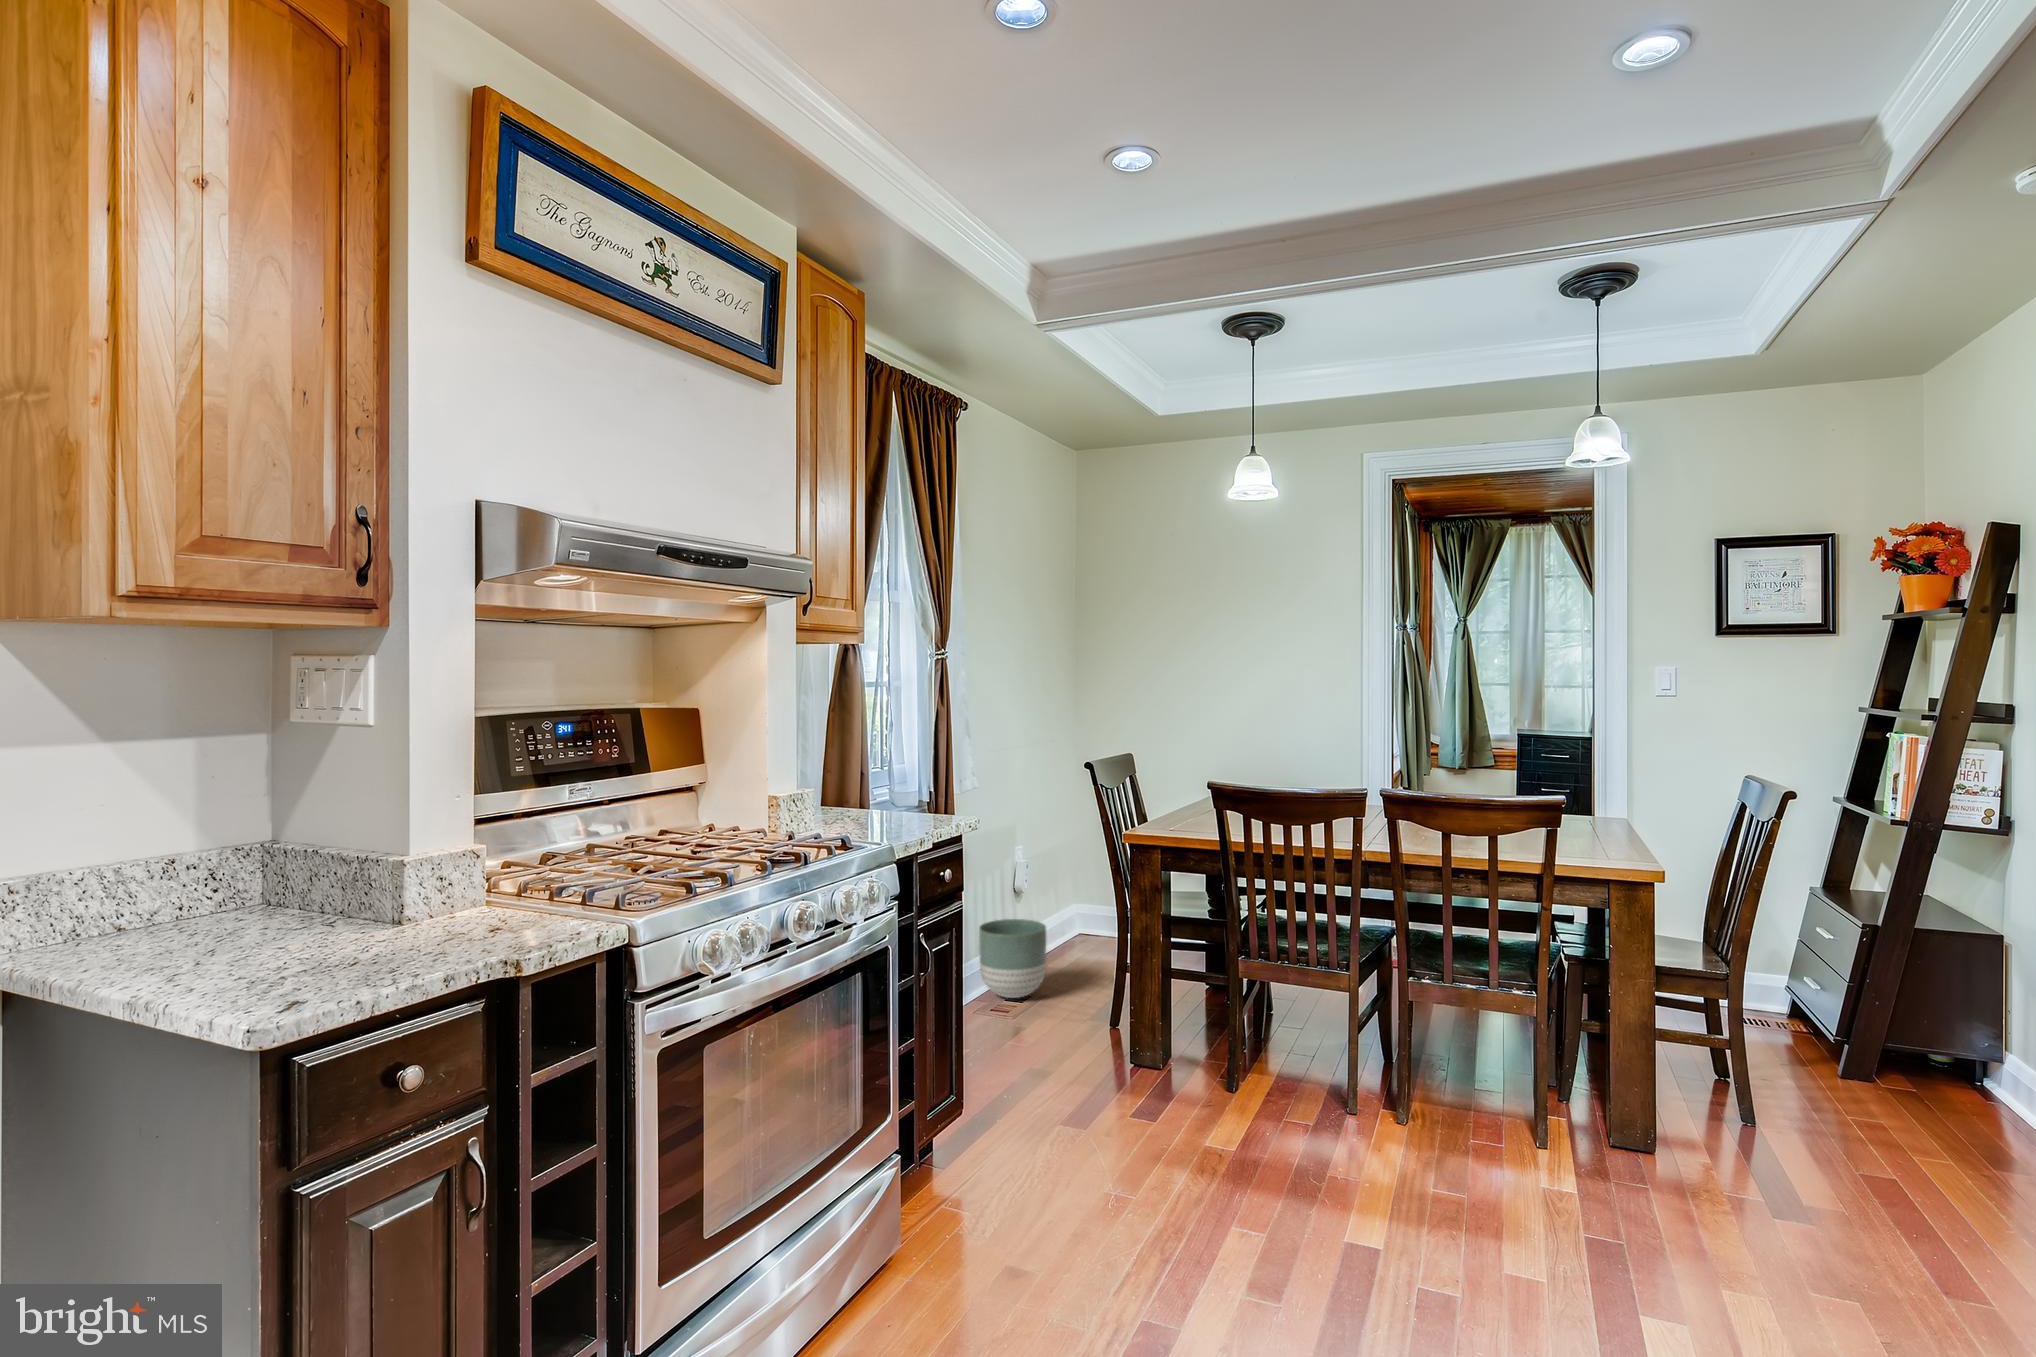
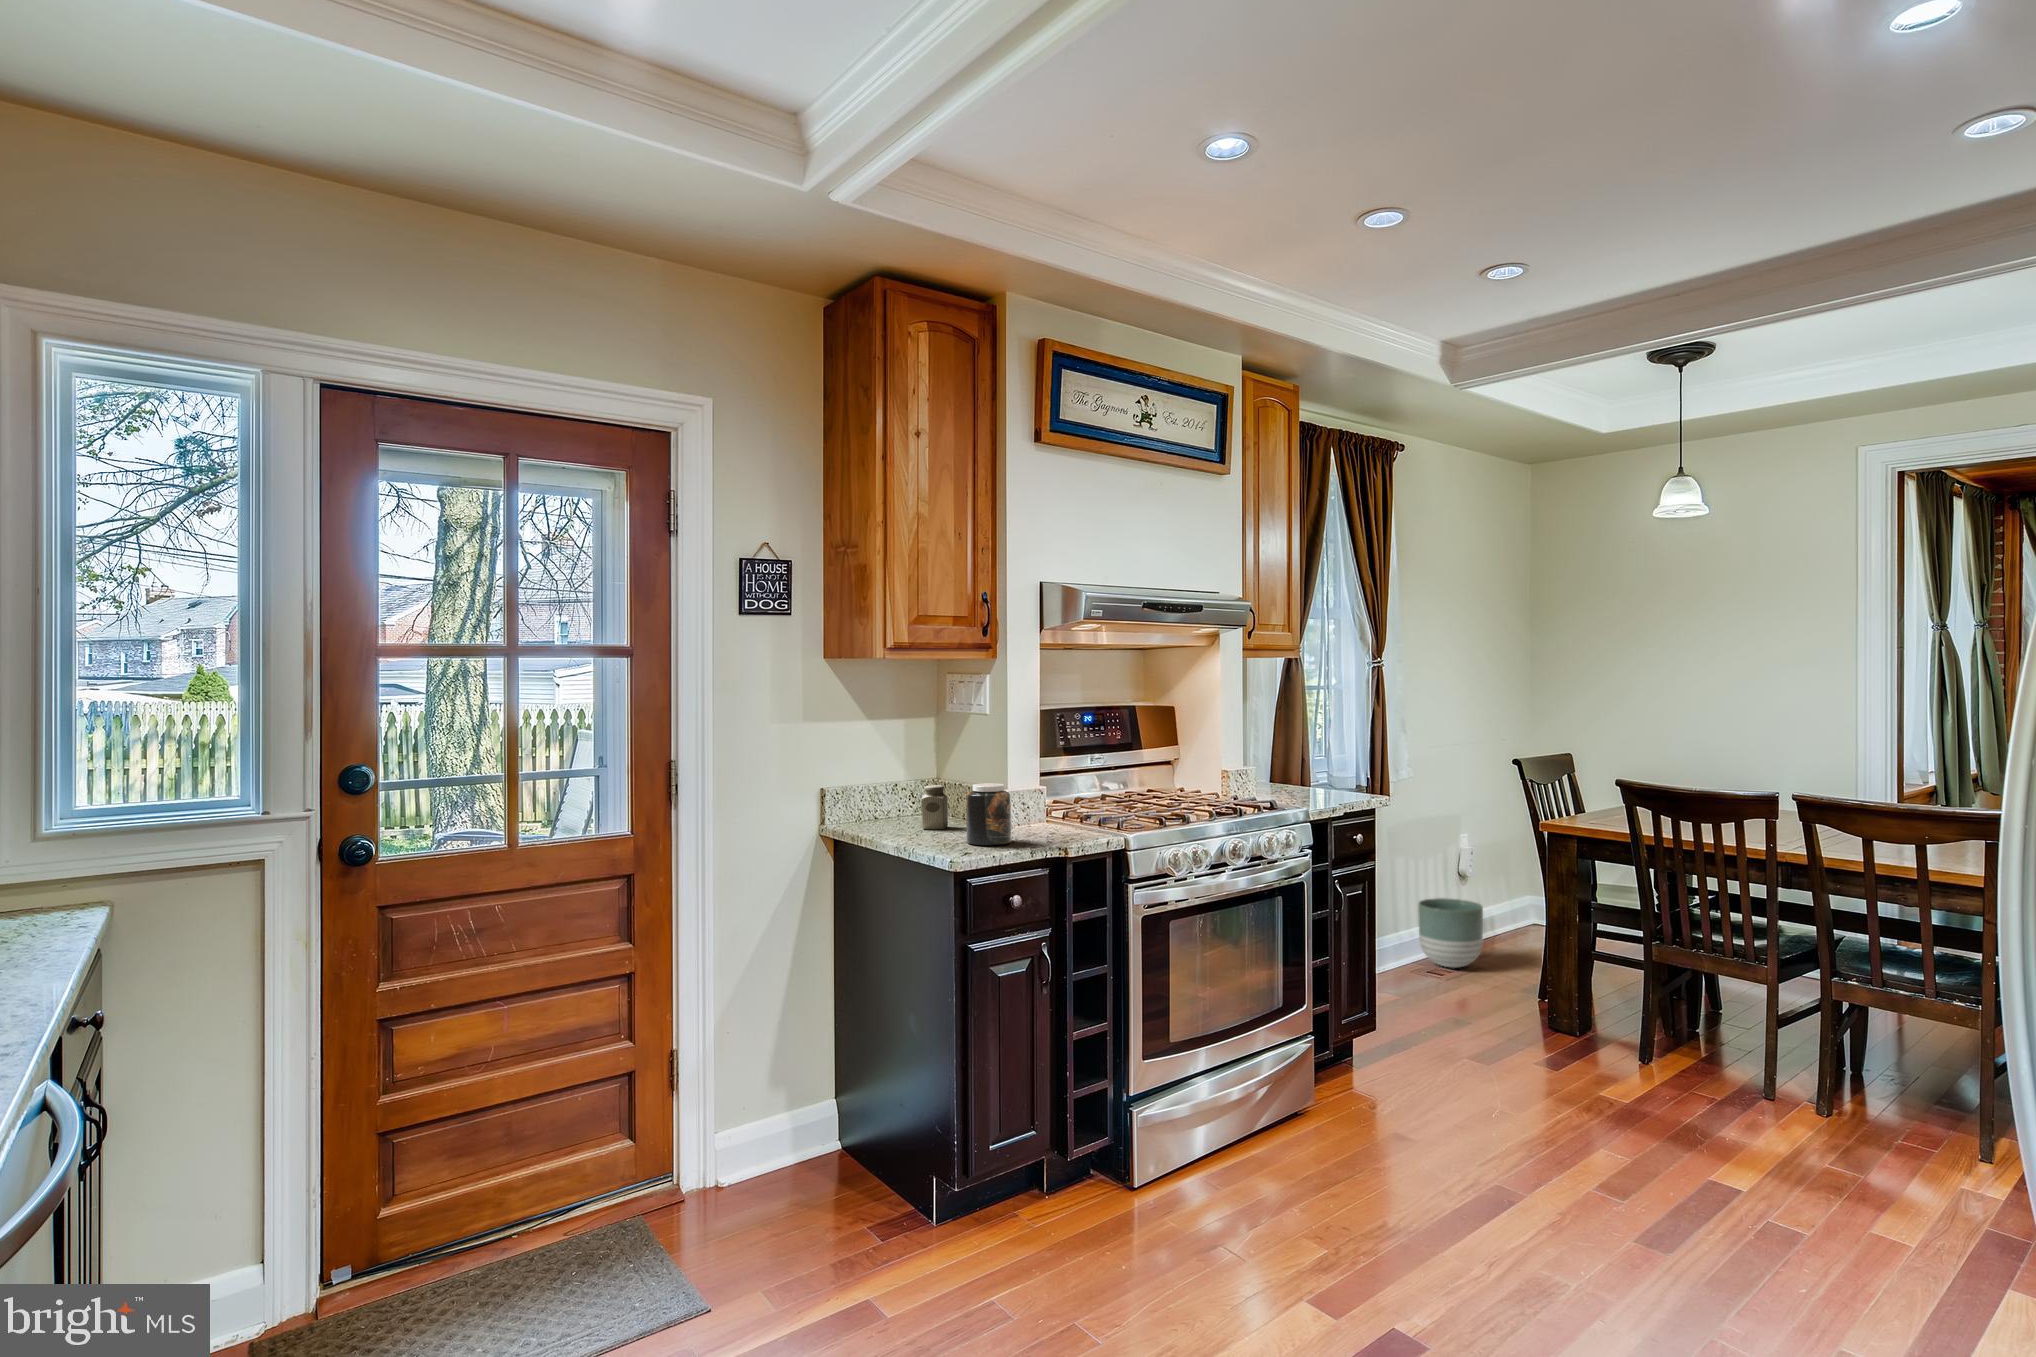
jar: none [299,854,400,980] -> present [966,783,1011,845]
salt shaker: none [215,858,279,945] -> present [922,785,948,829]

